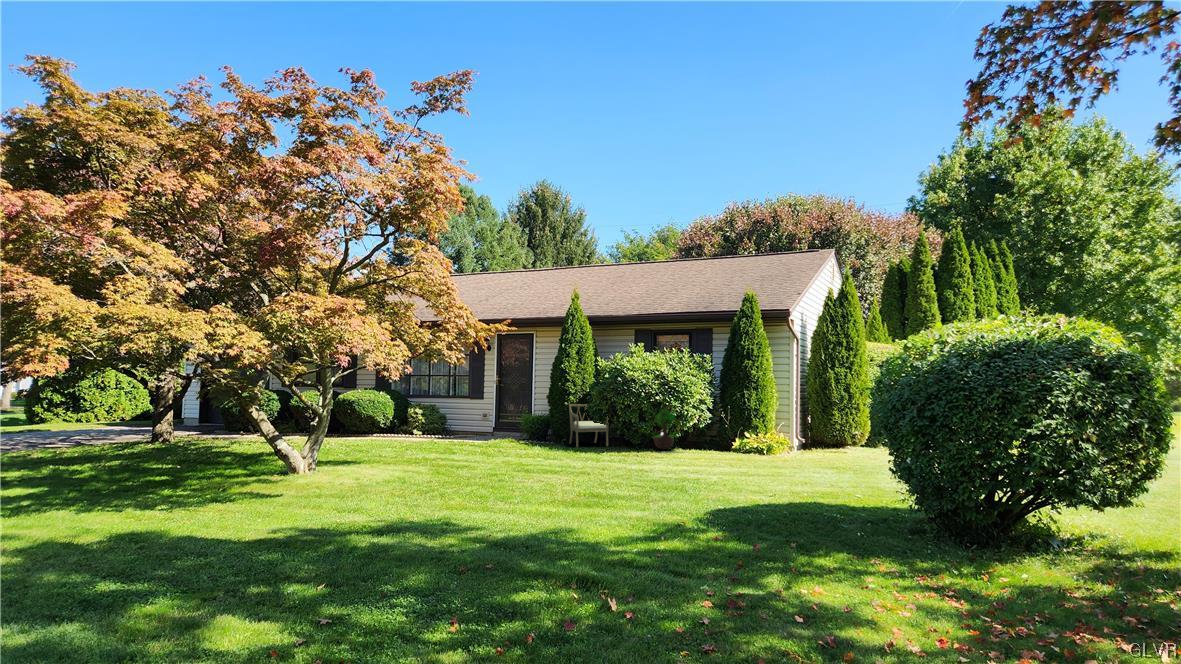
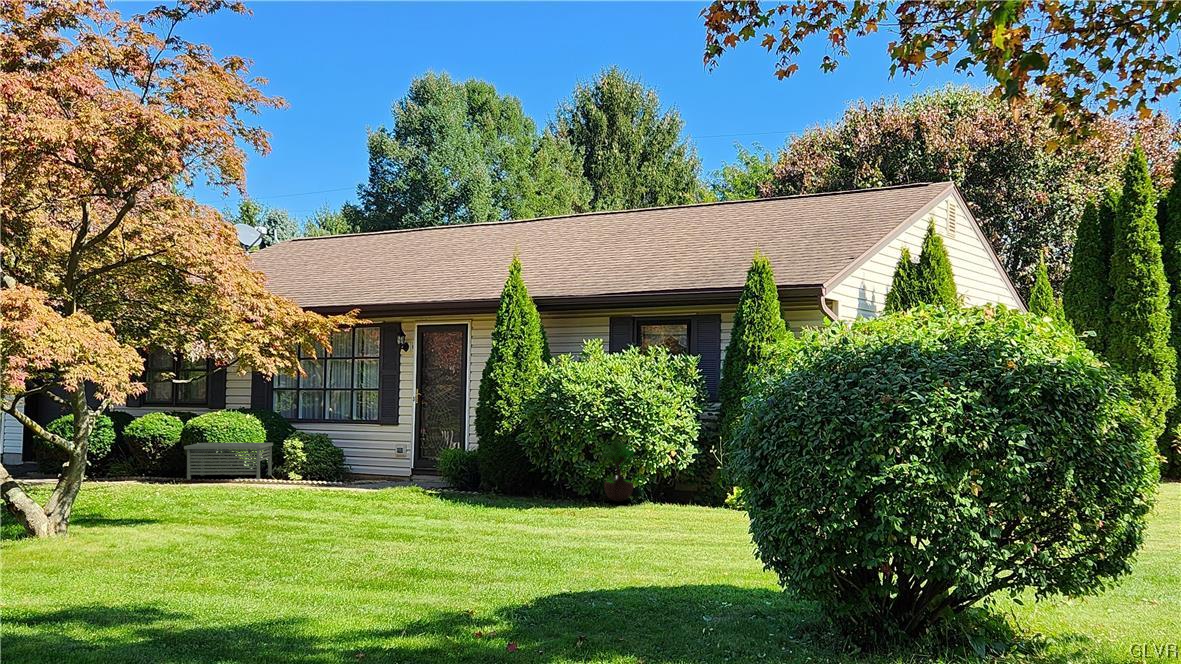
armchair: present [569,404,609,447] -> none [491,432,544,498]
storage bench: none [343,410,403,435] -> present [184,443,273,480]

